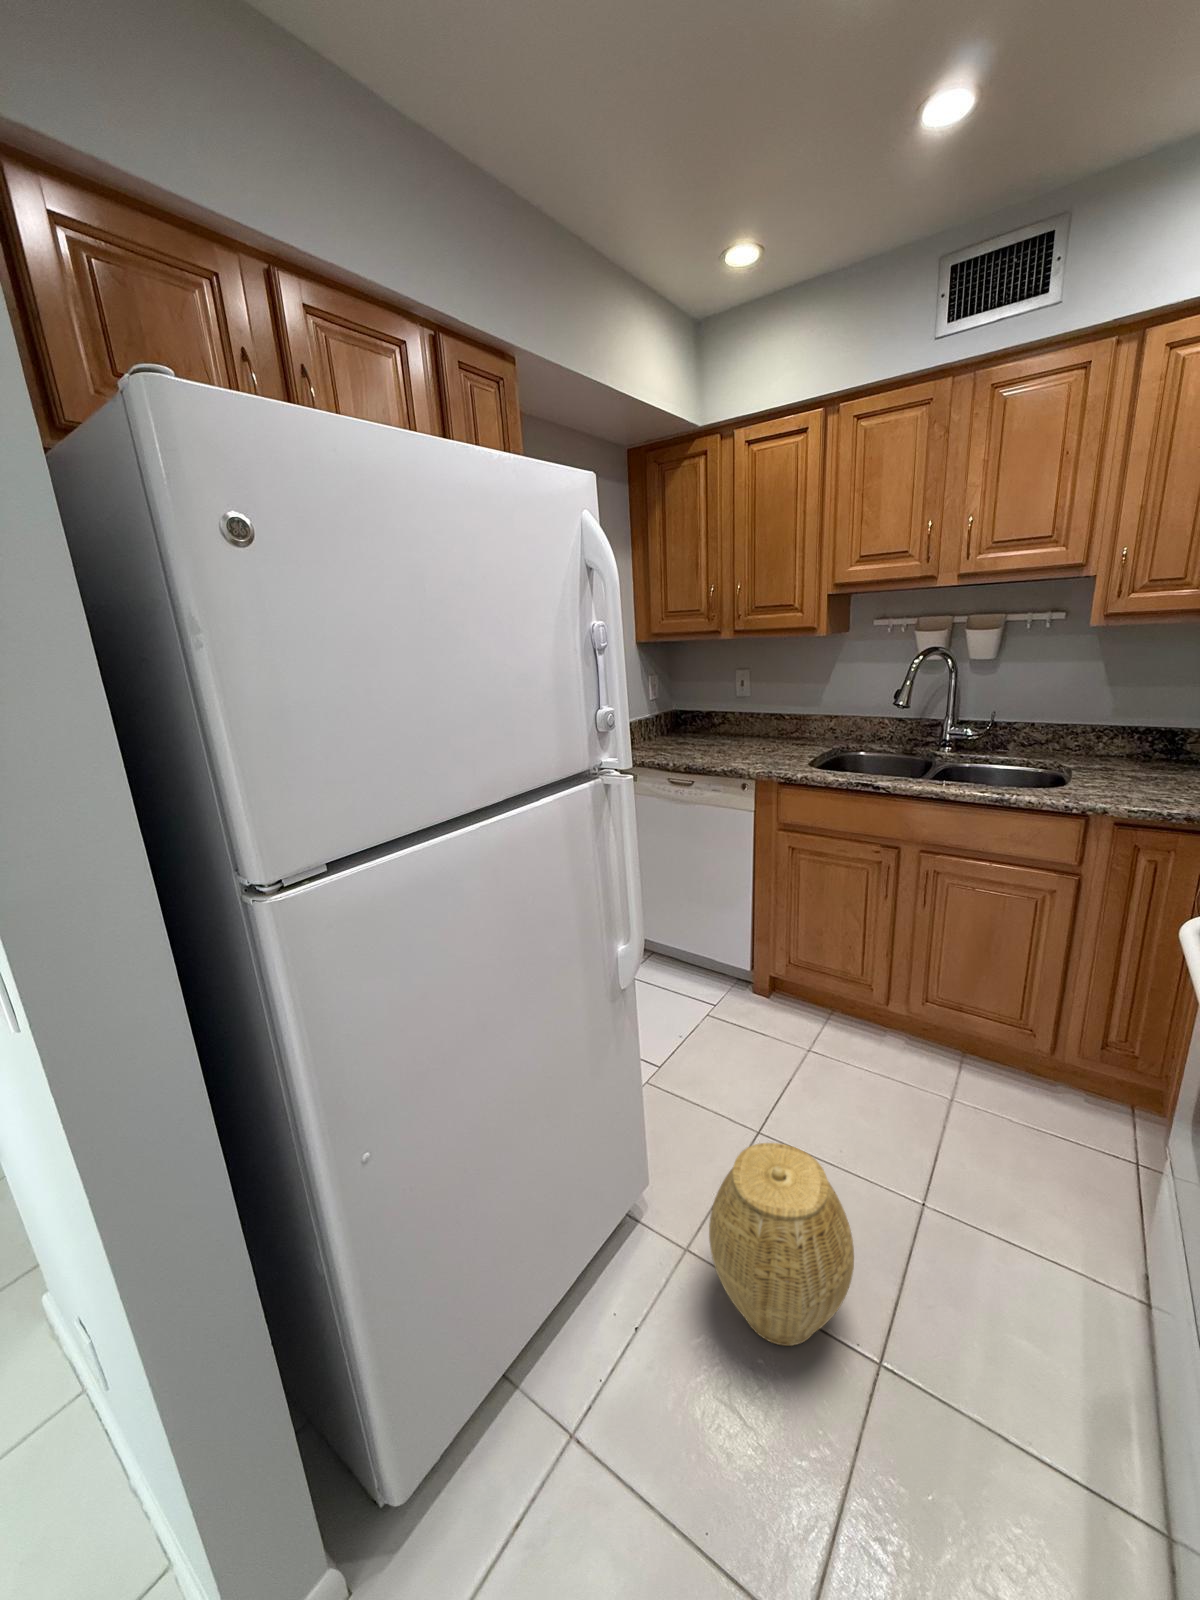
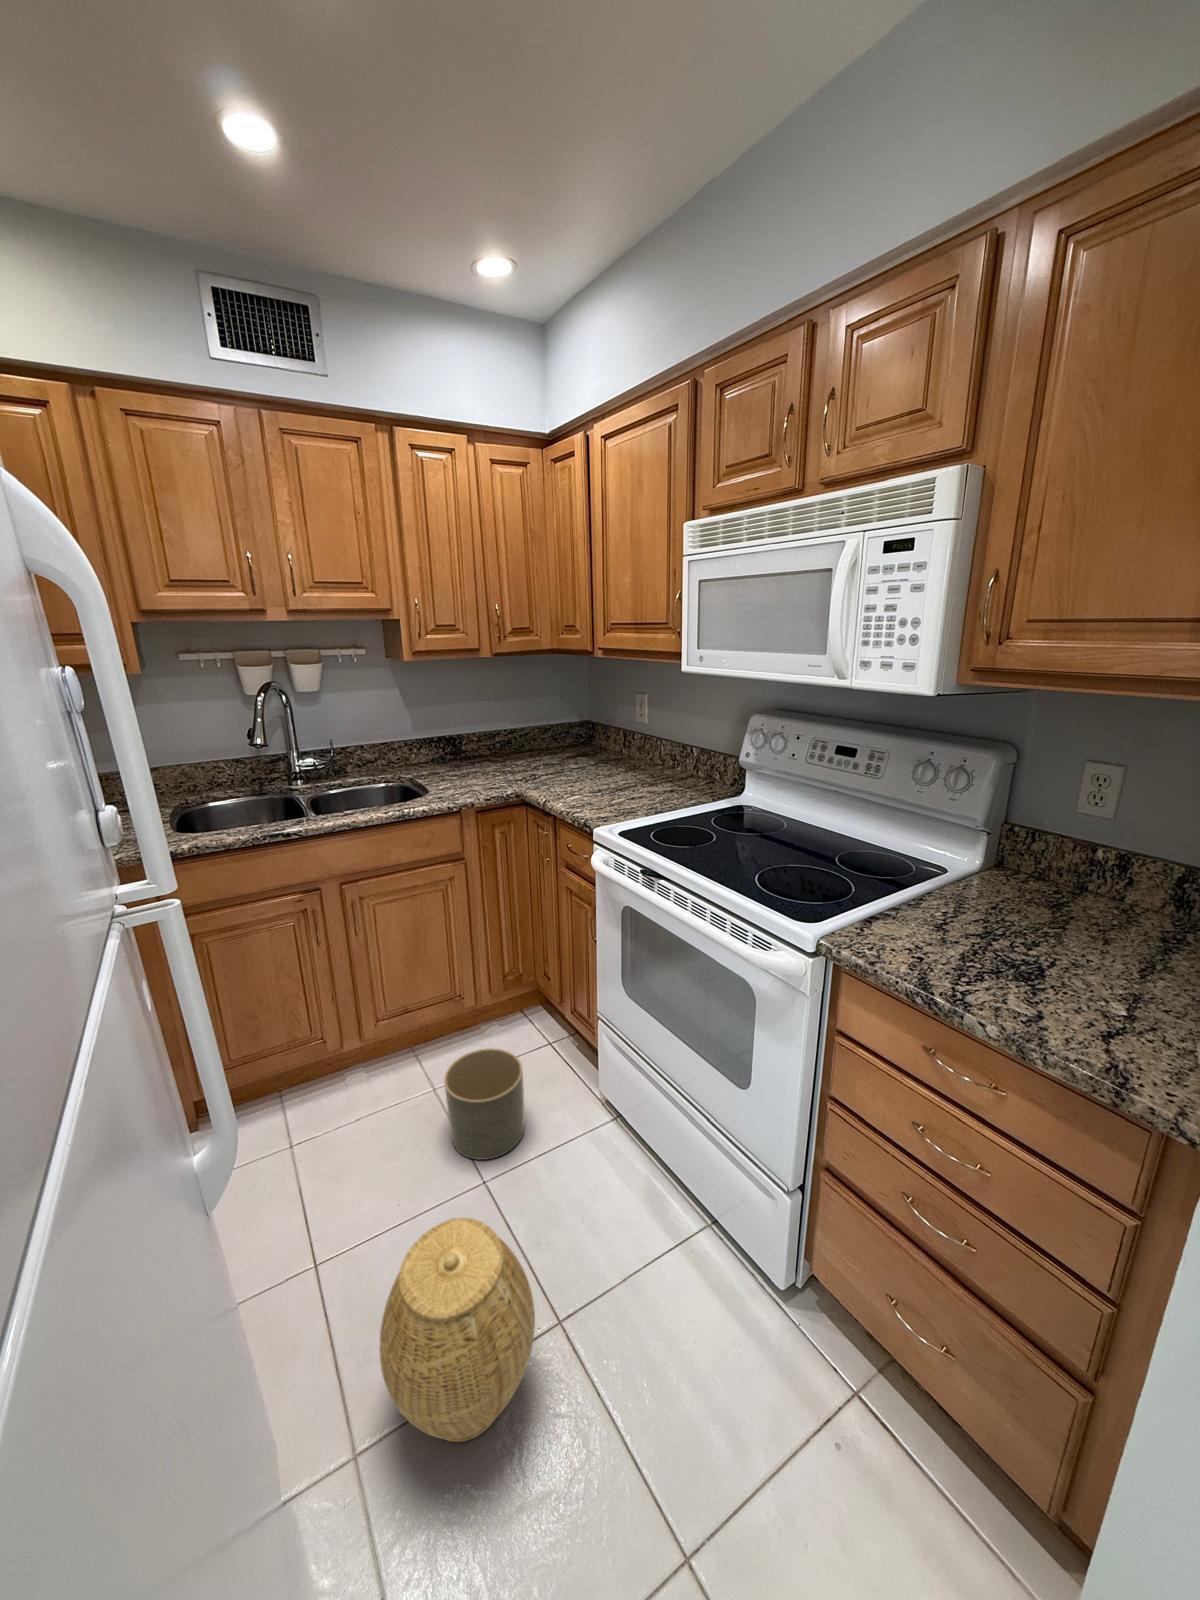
planter: none [927,1076,1033,1207] -> present [444,1048,524,1160]

